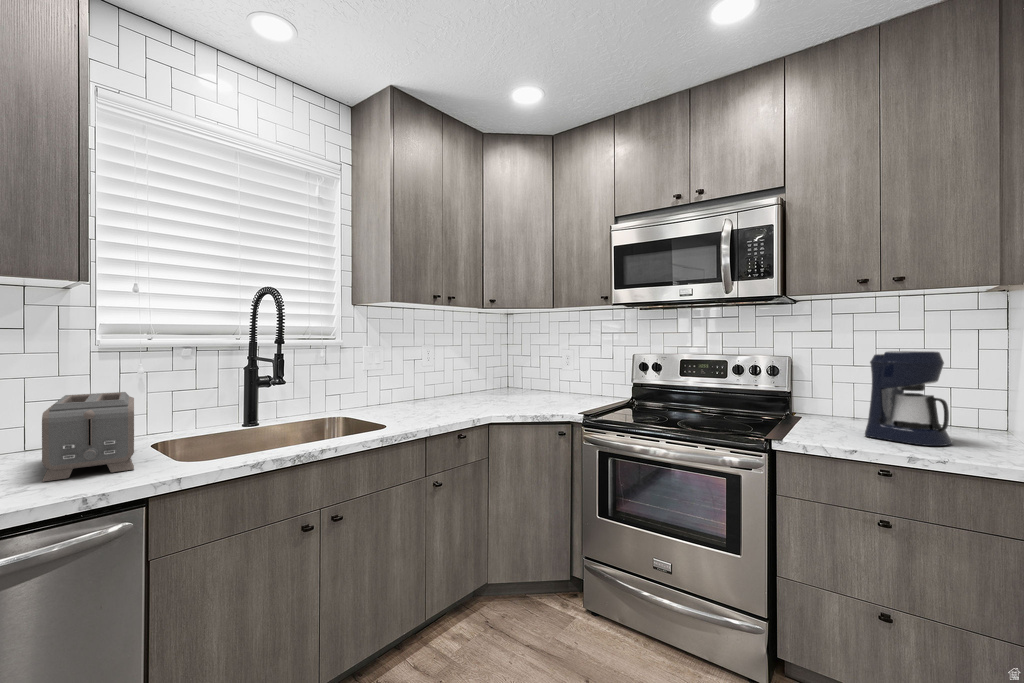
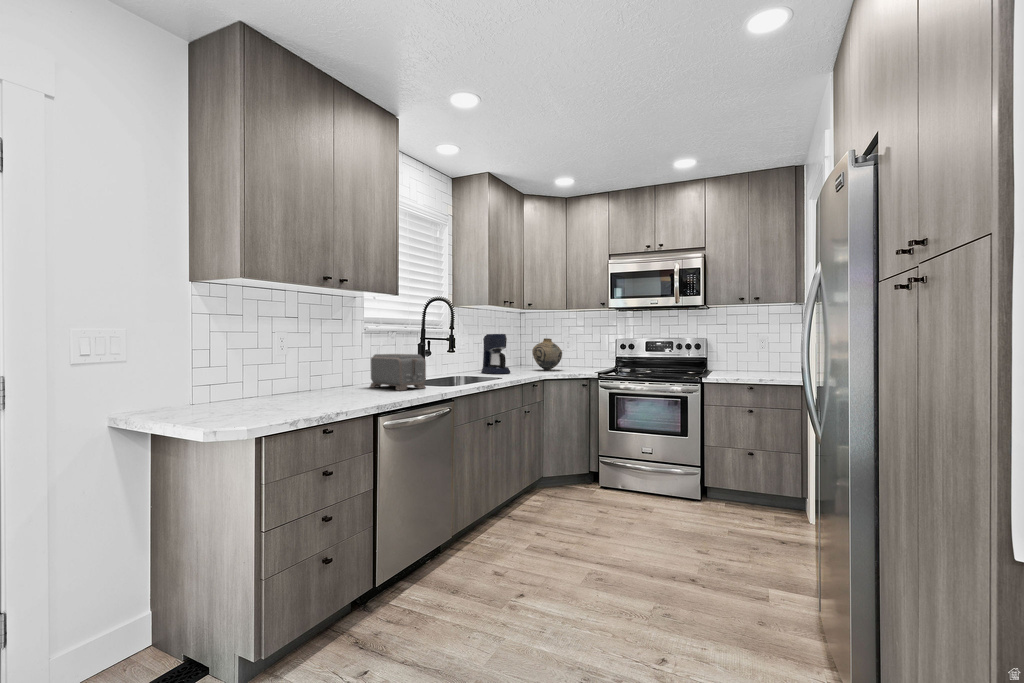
coffee maker: present [865,351,952,446] -> present [481,334,510,374]
vase: none [495,353,542,403] -> present [533,338,562,370]

